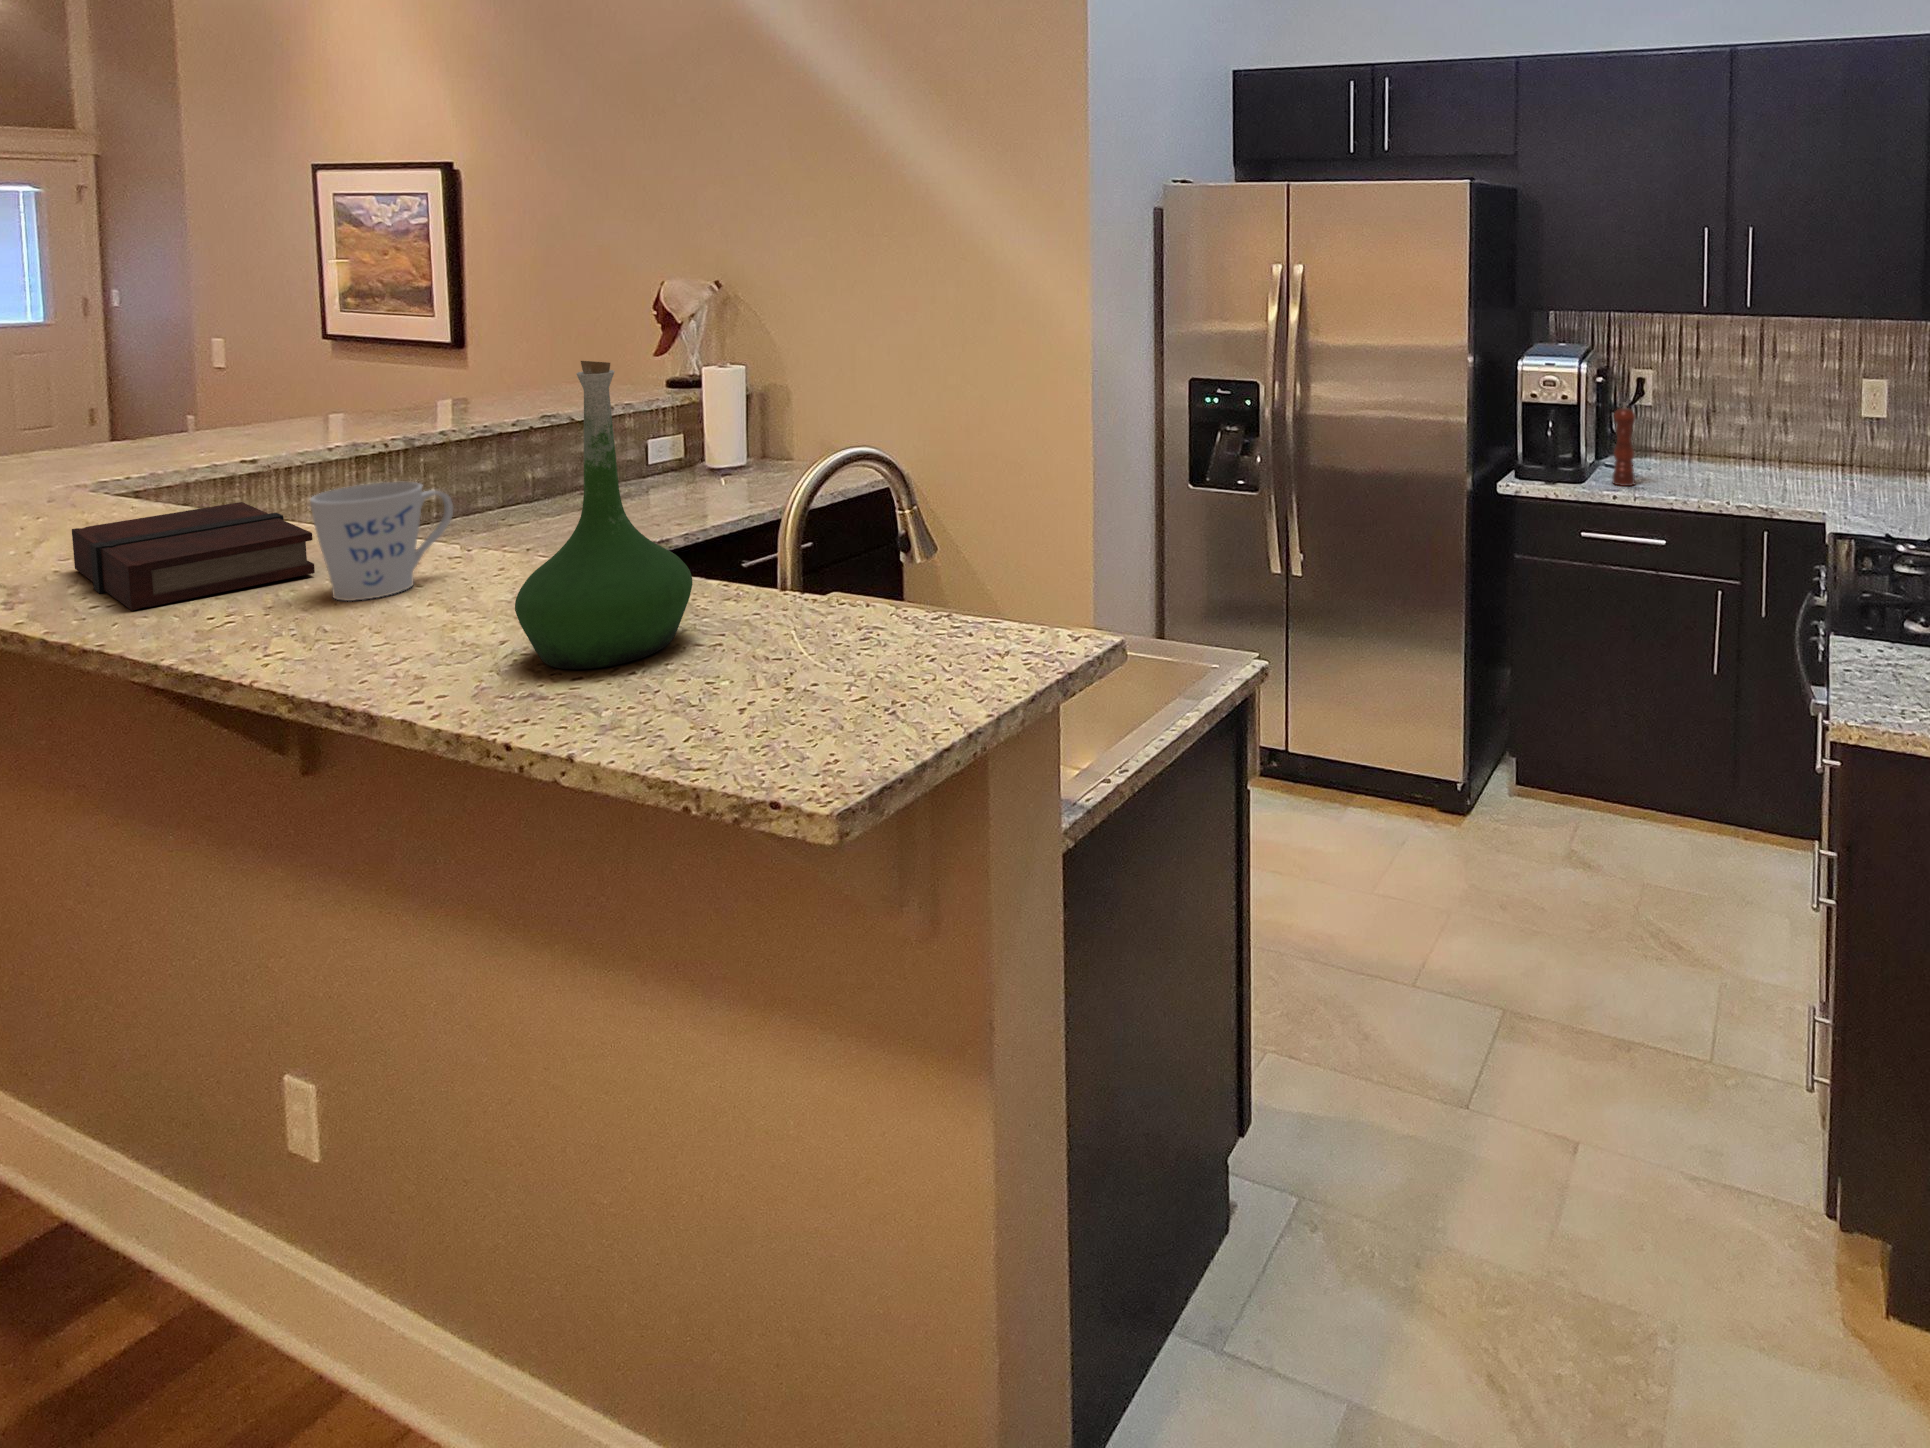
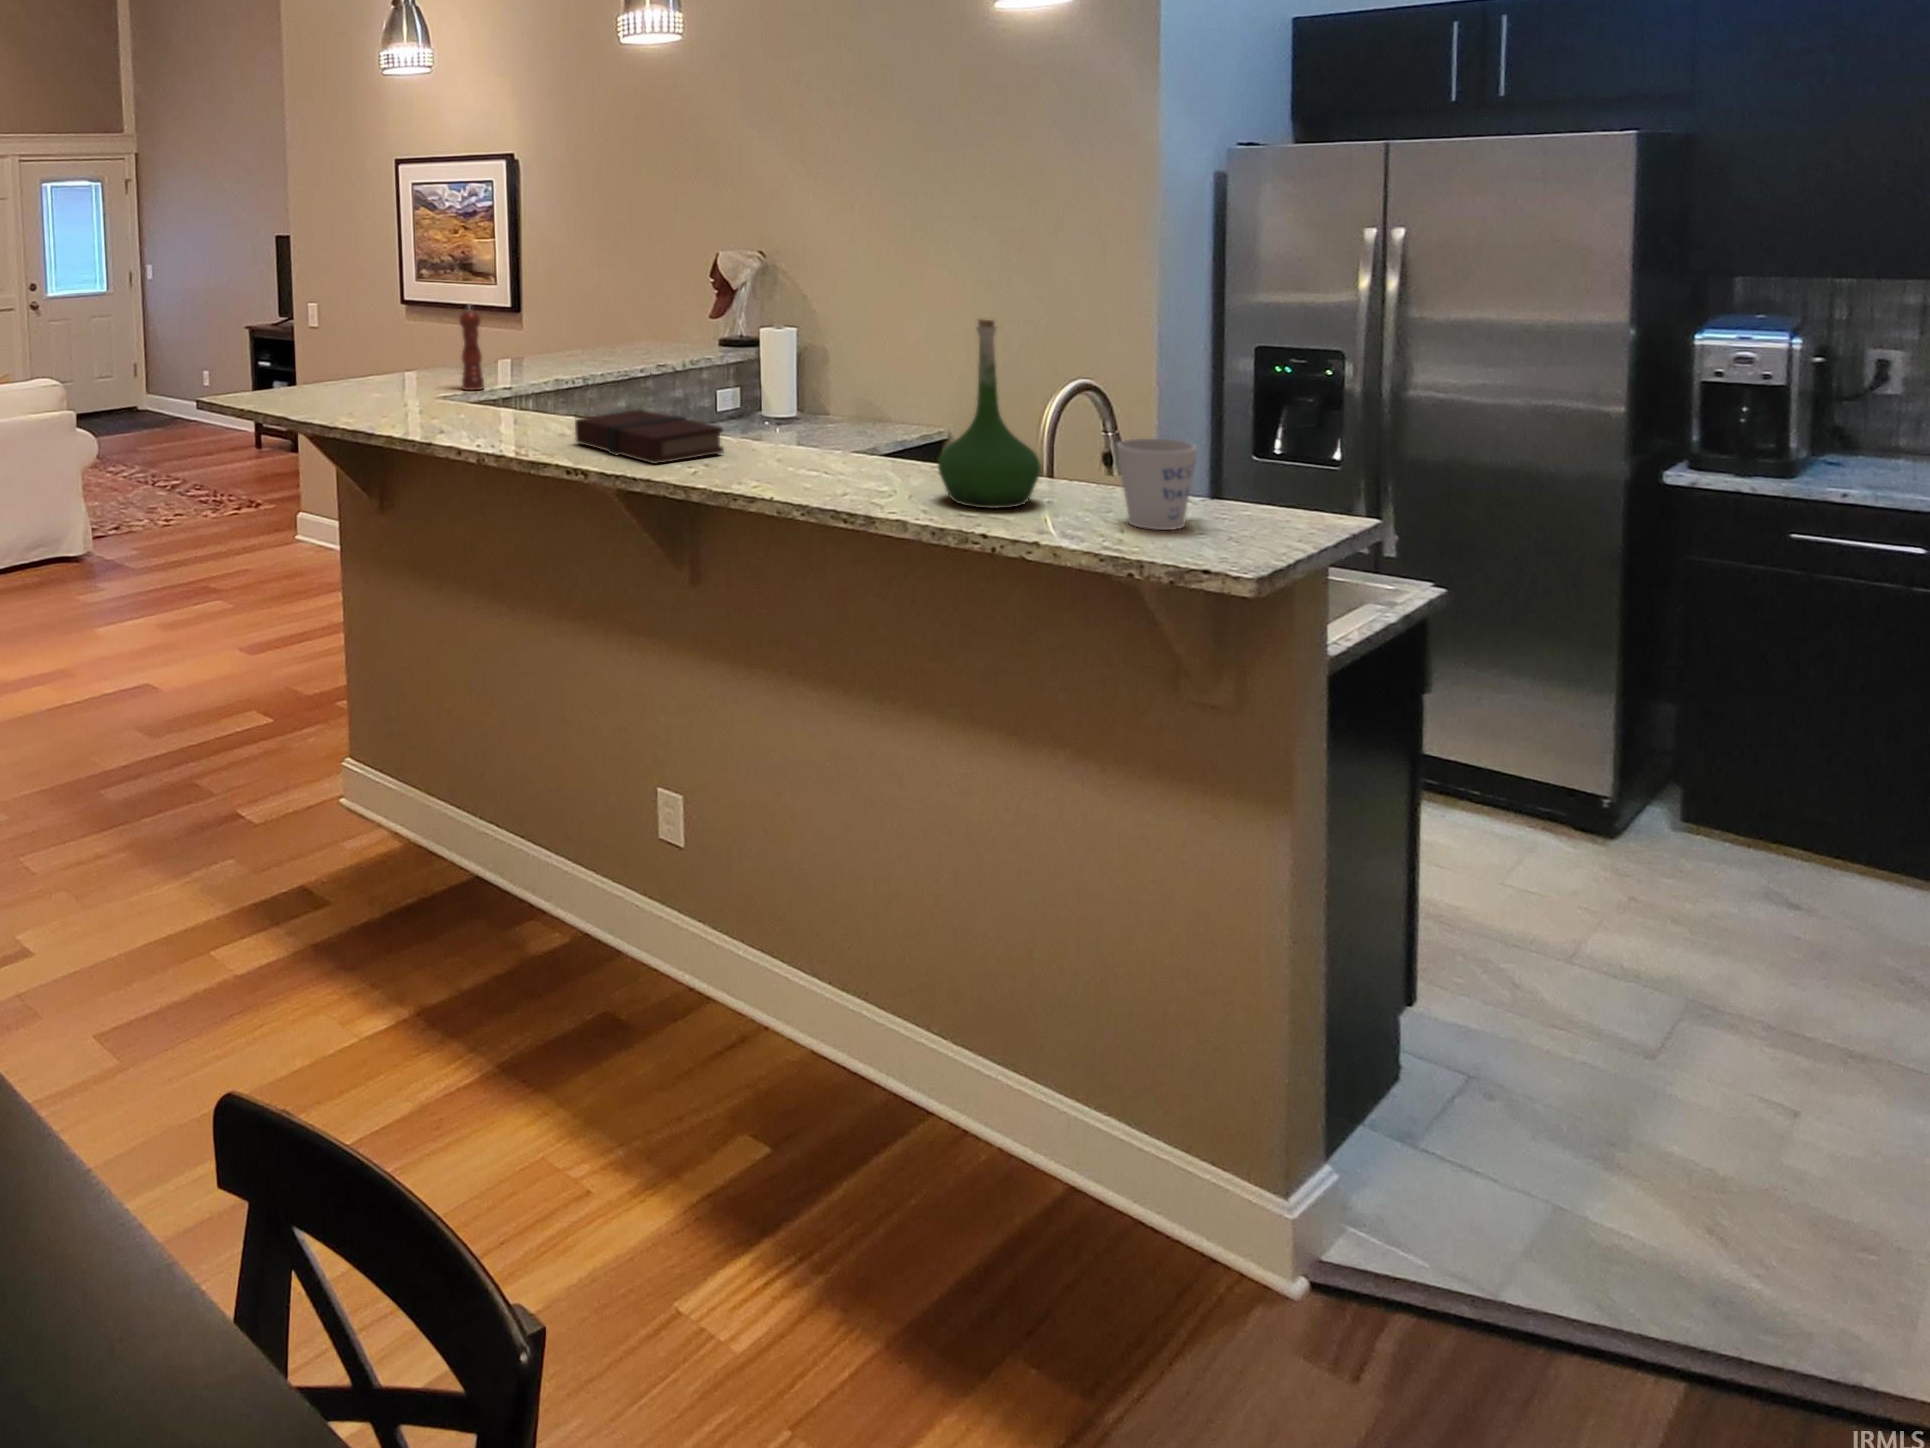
pepper mill: present [1612,403,1635,486] -> present [459,305,484,391]
mug: present [310,482,453,601] -> present [1117,438,1196,530]

